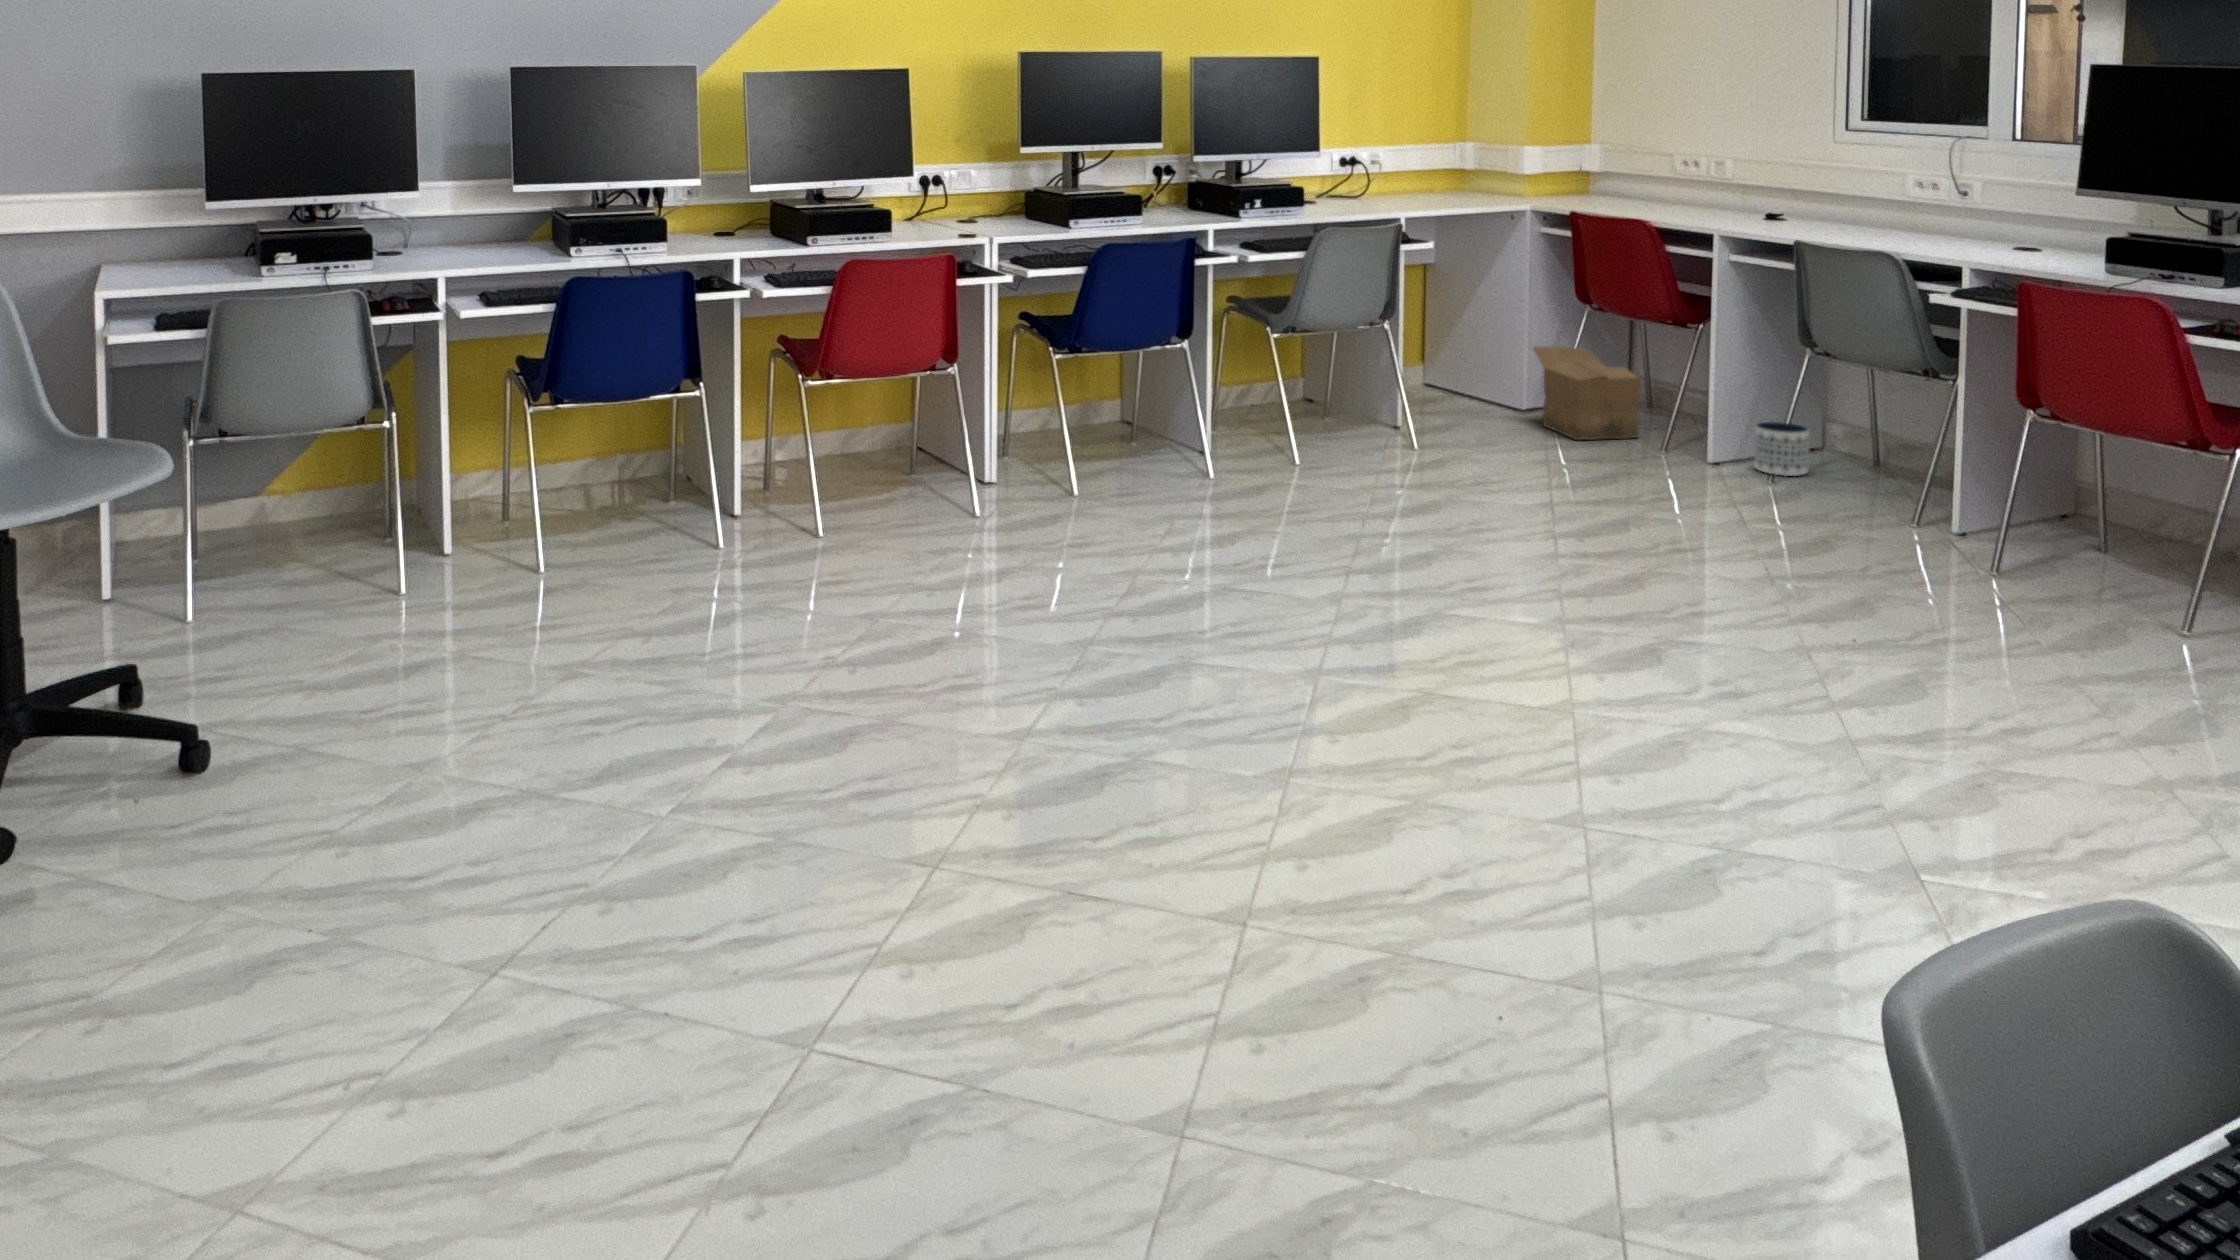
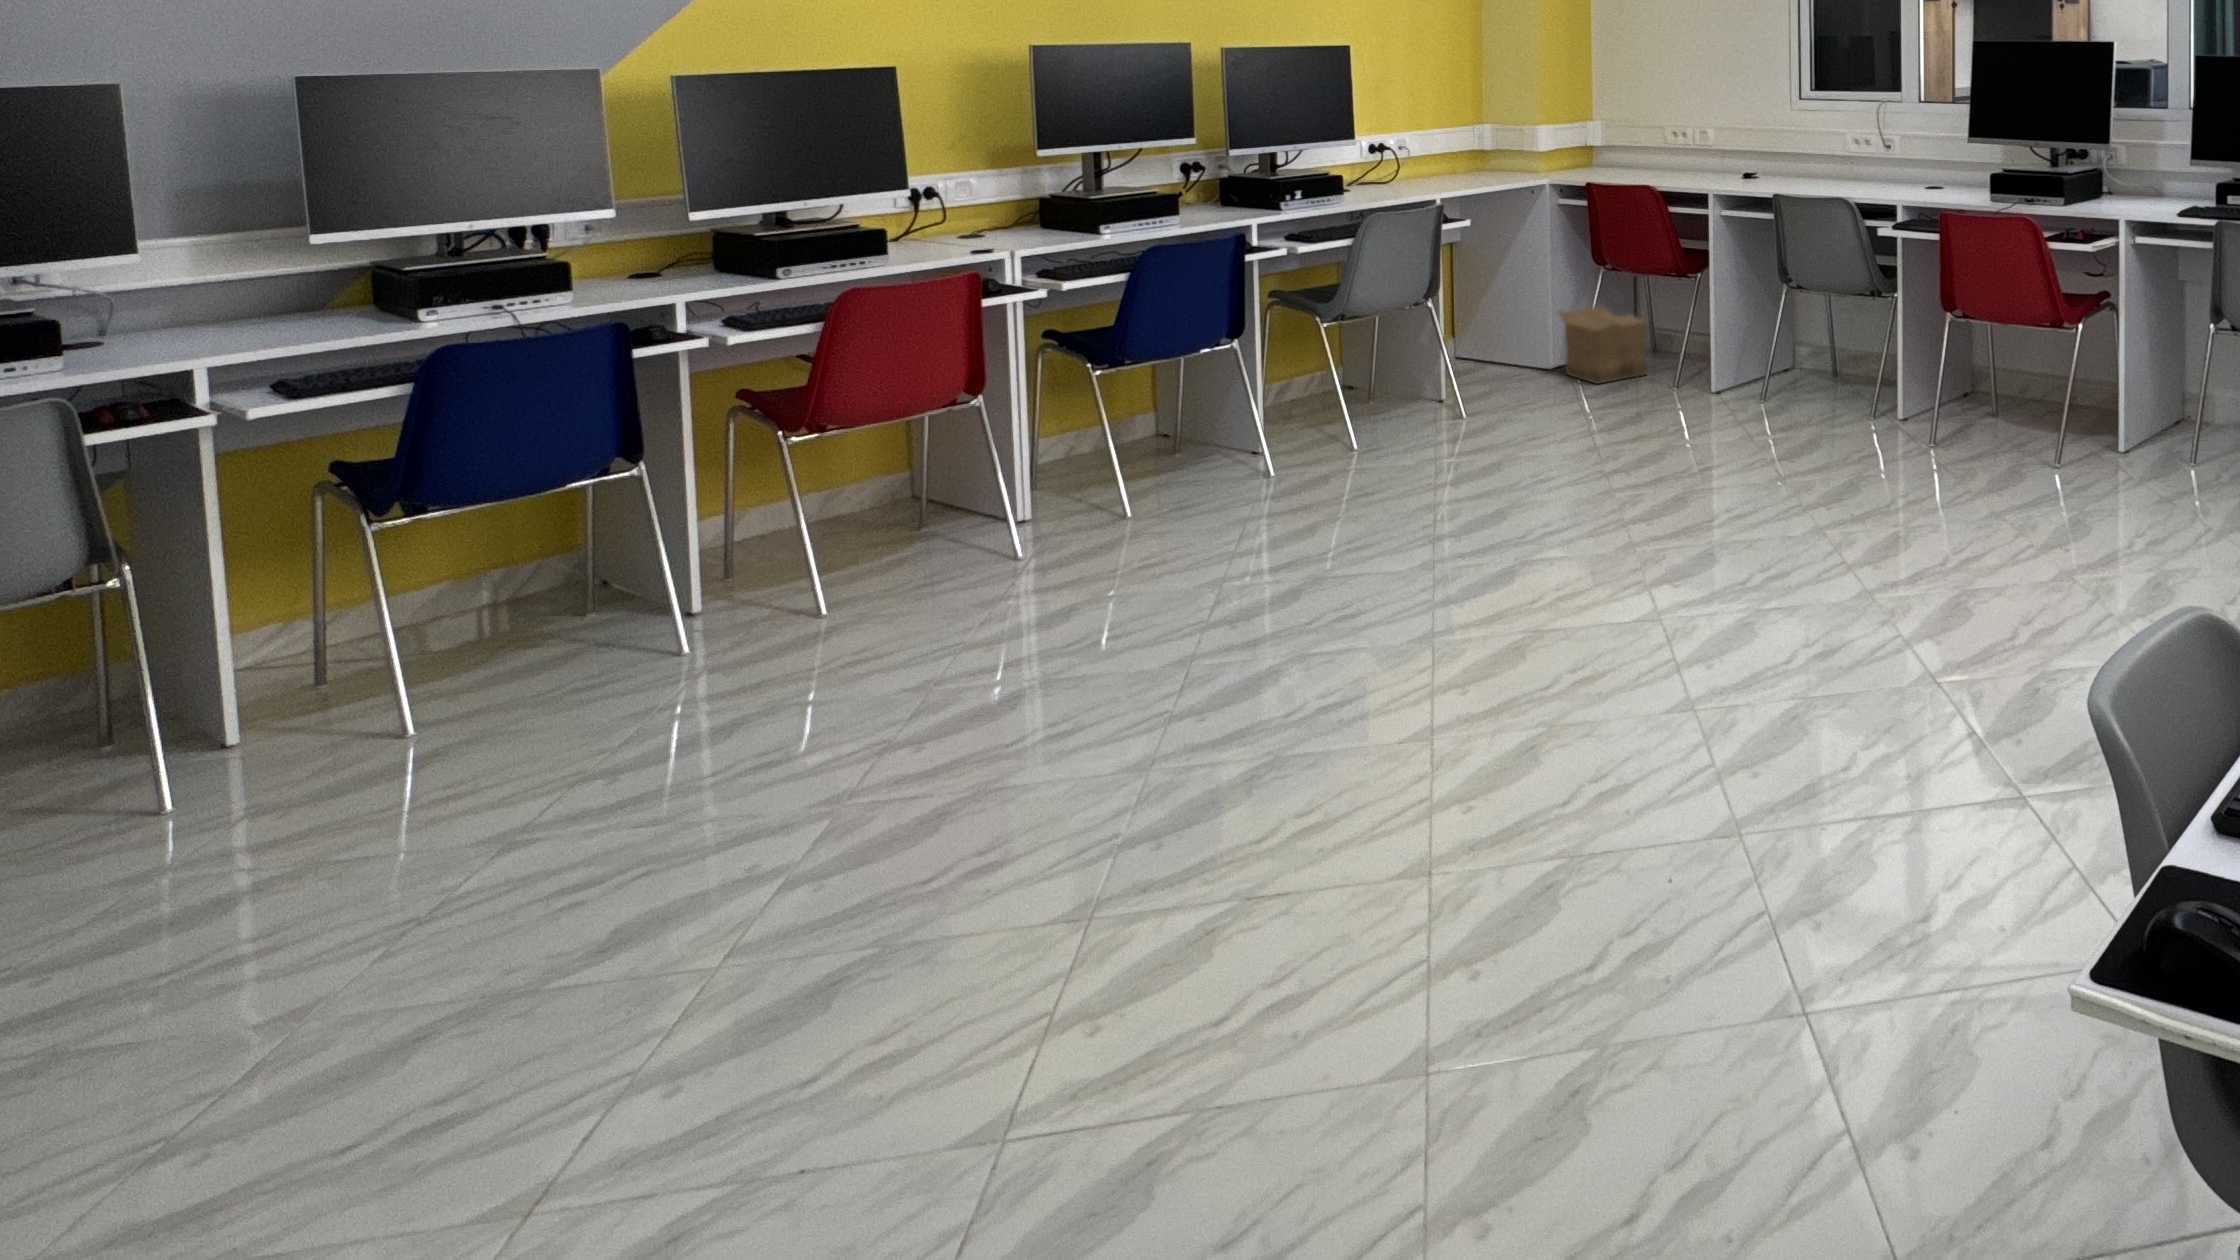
planter: present [1754,422,1809,476] -> none [1741,347,1782,391]

